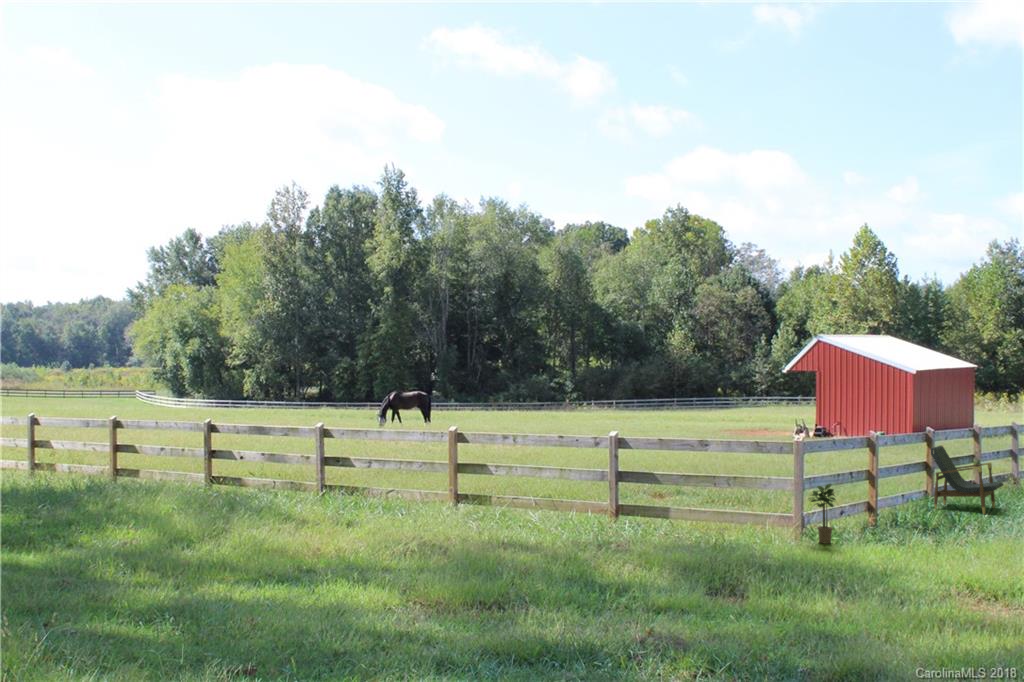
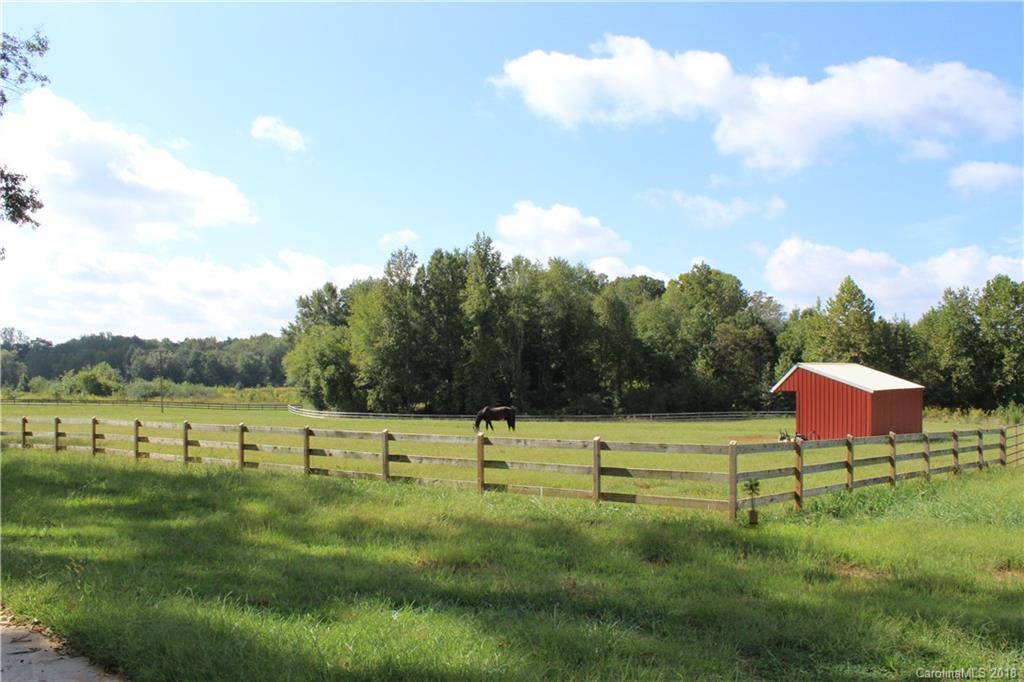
lounge chair: present [931,446,1003,514] -> none [848,450,908,503]

